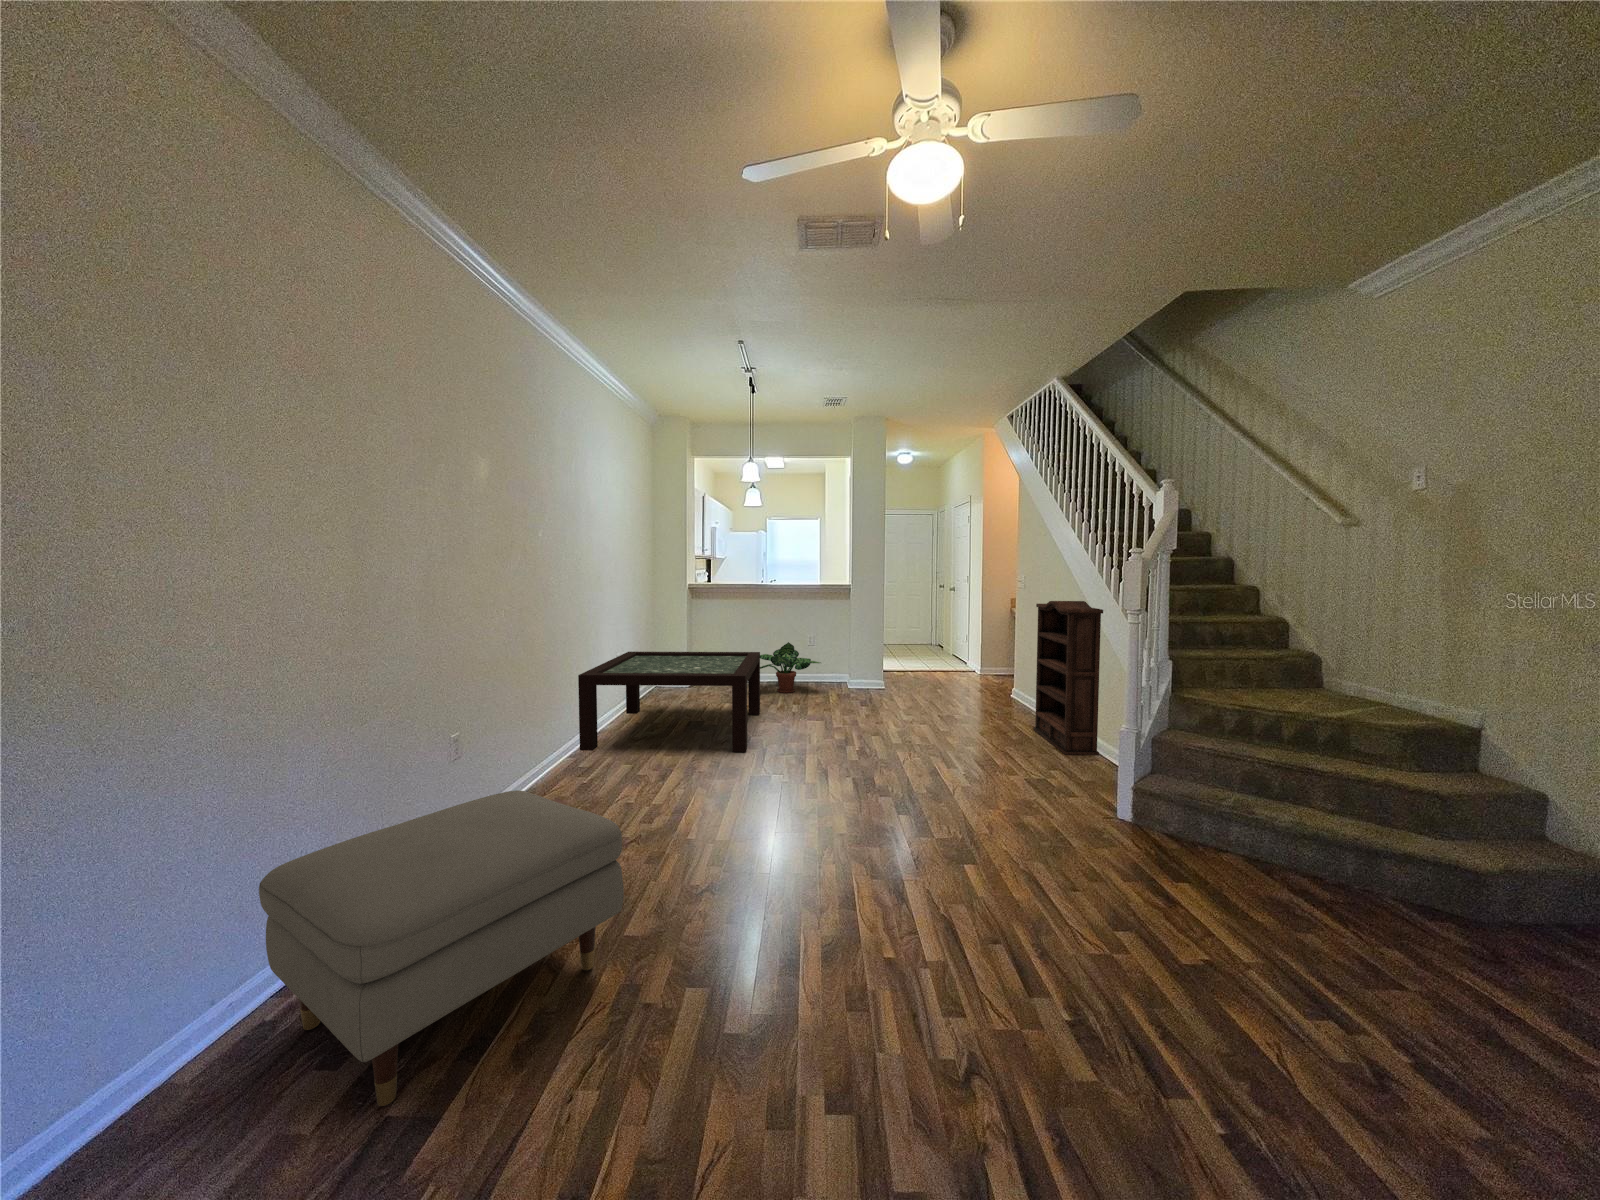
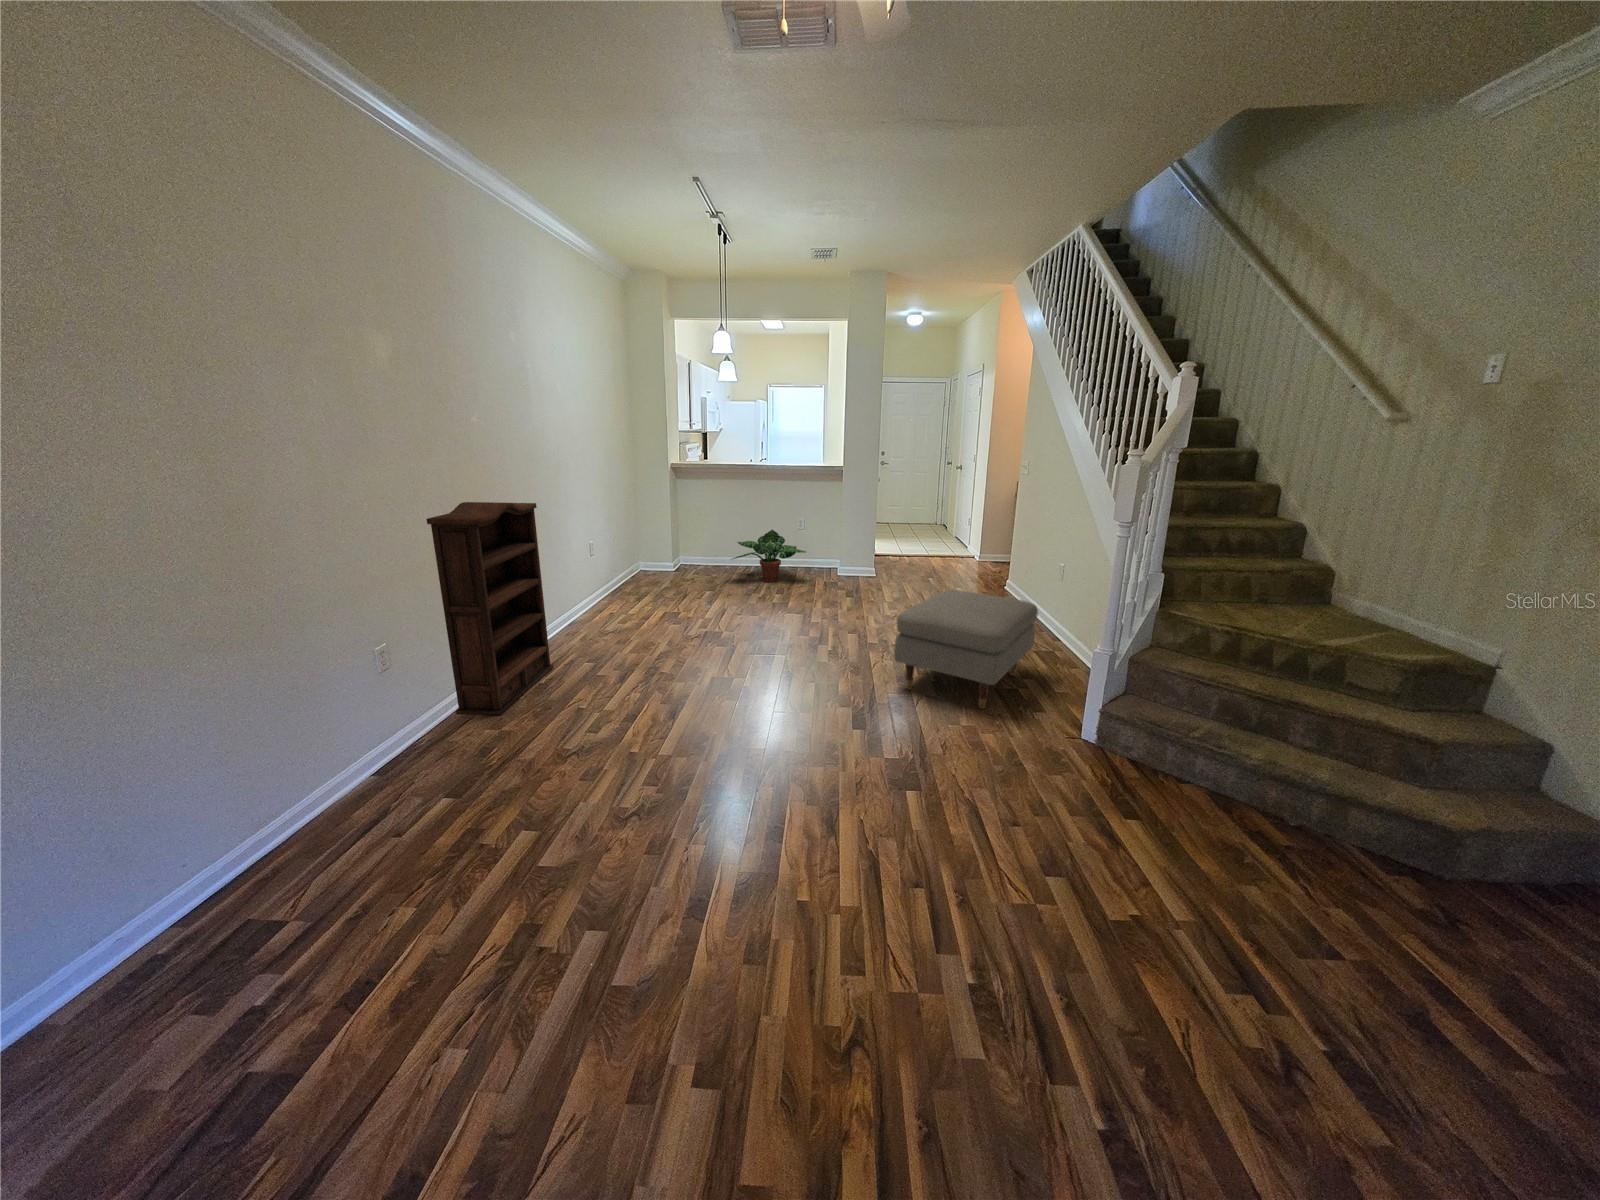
bookshelf: present [1033,601,1103,755] -> present [427,502,553,715]
coffee table: present [578,652,760,752] -> none [534,540,737,652]
ottoman: present [259,790,624,1106] -> present [894,590,1038,709]

